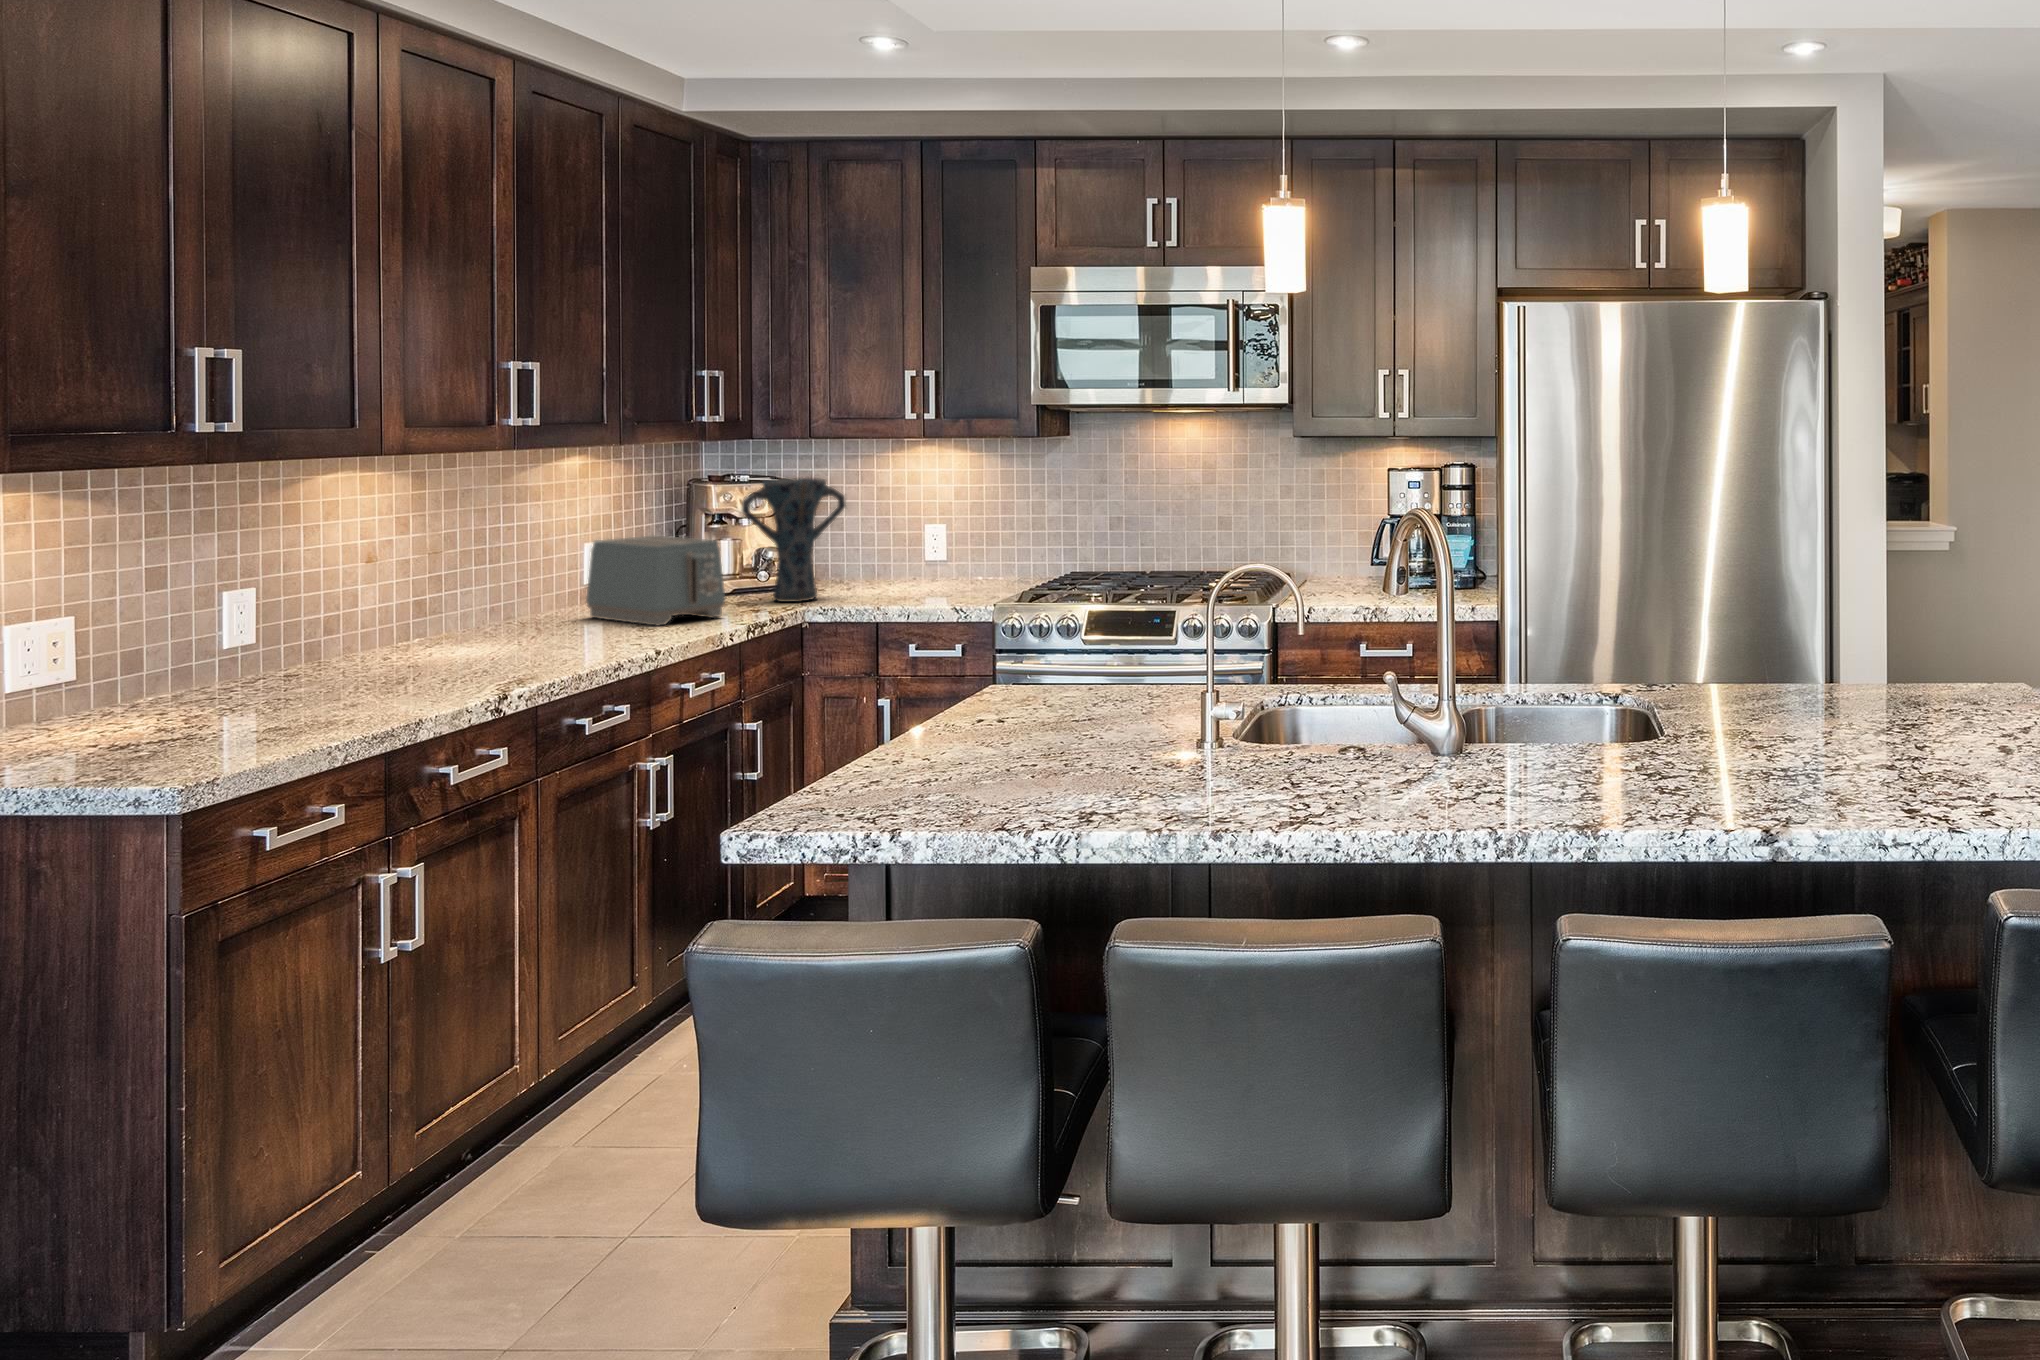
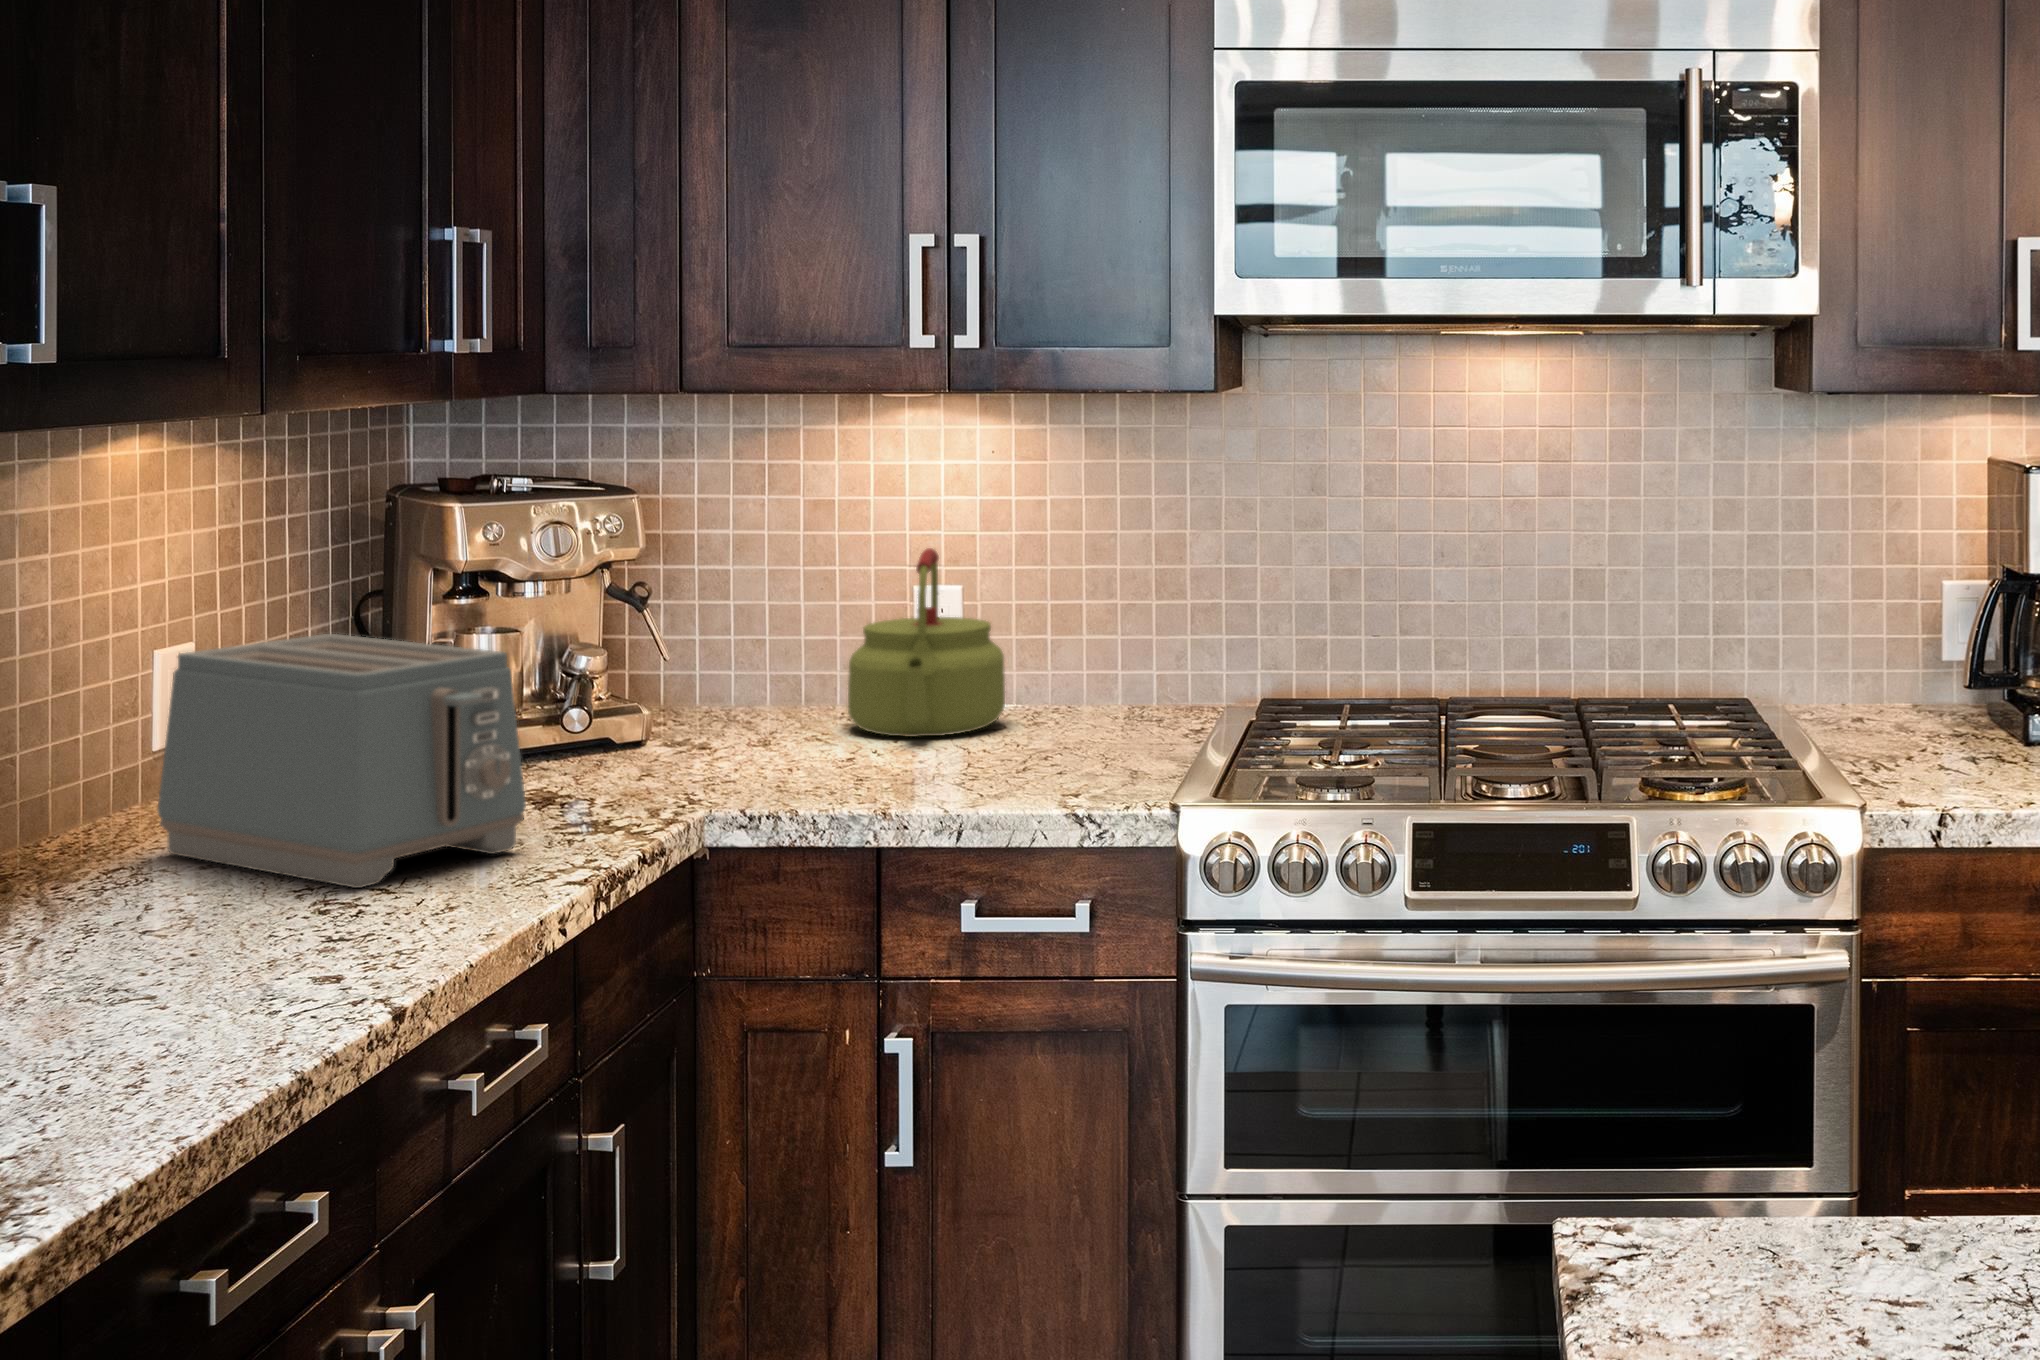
vase: present [742,478,845,602] -> none [540,487,775,788]
kettle: none [891,506,963,588] -> present [848,548,1005,737]

